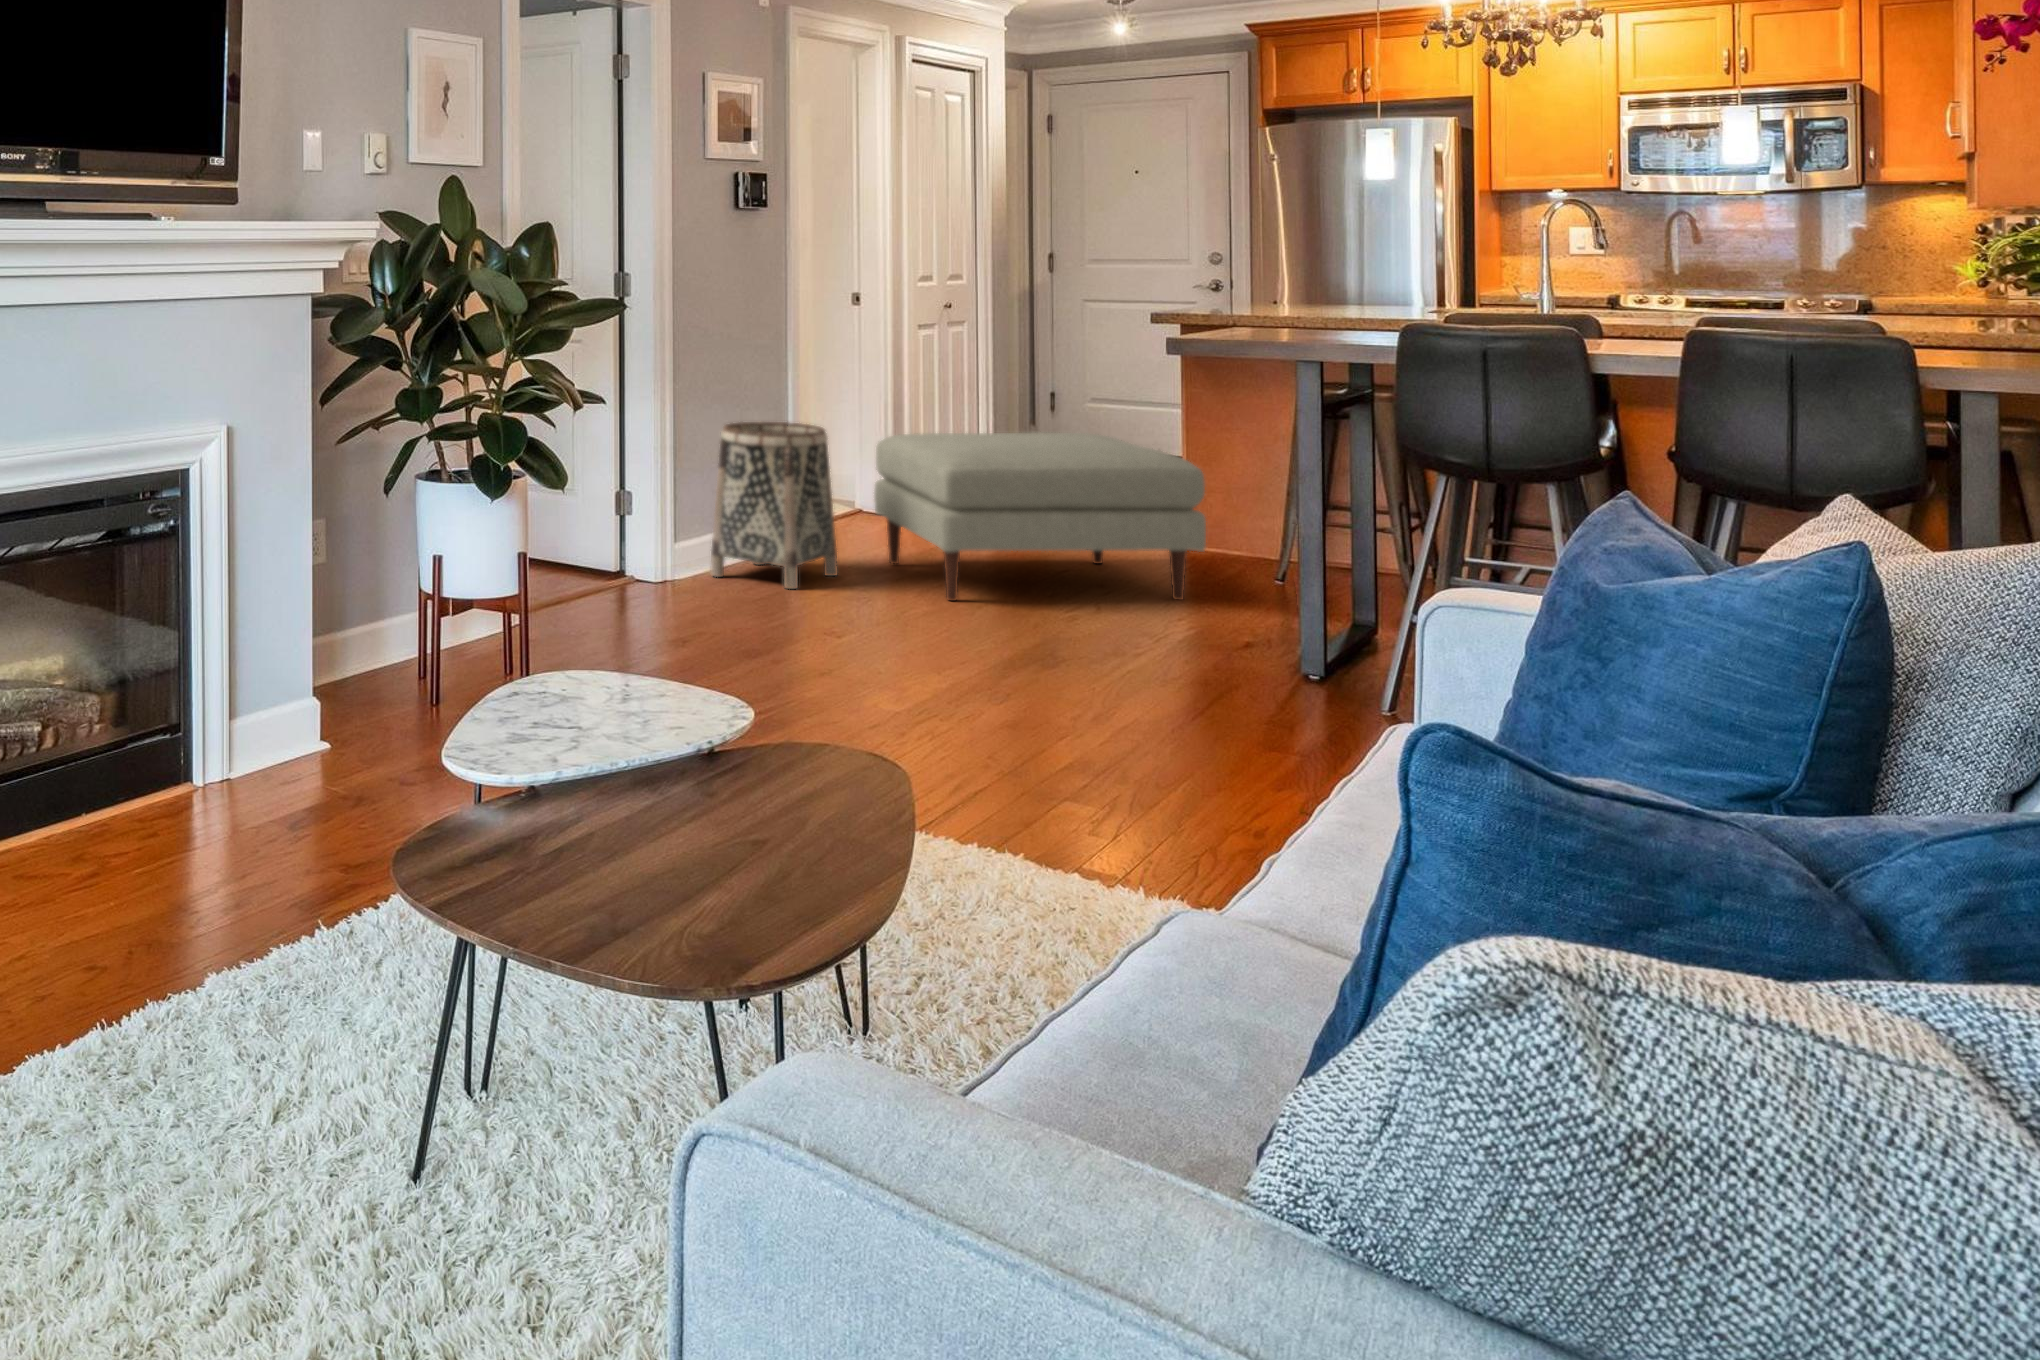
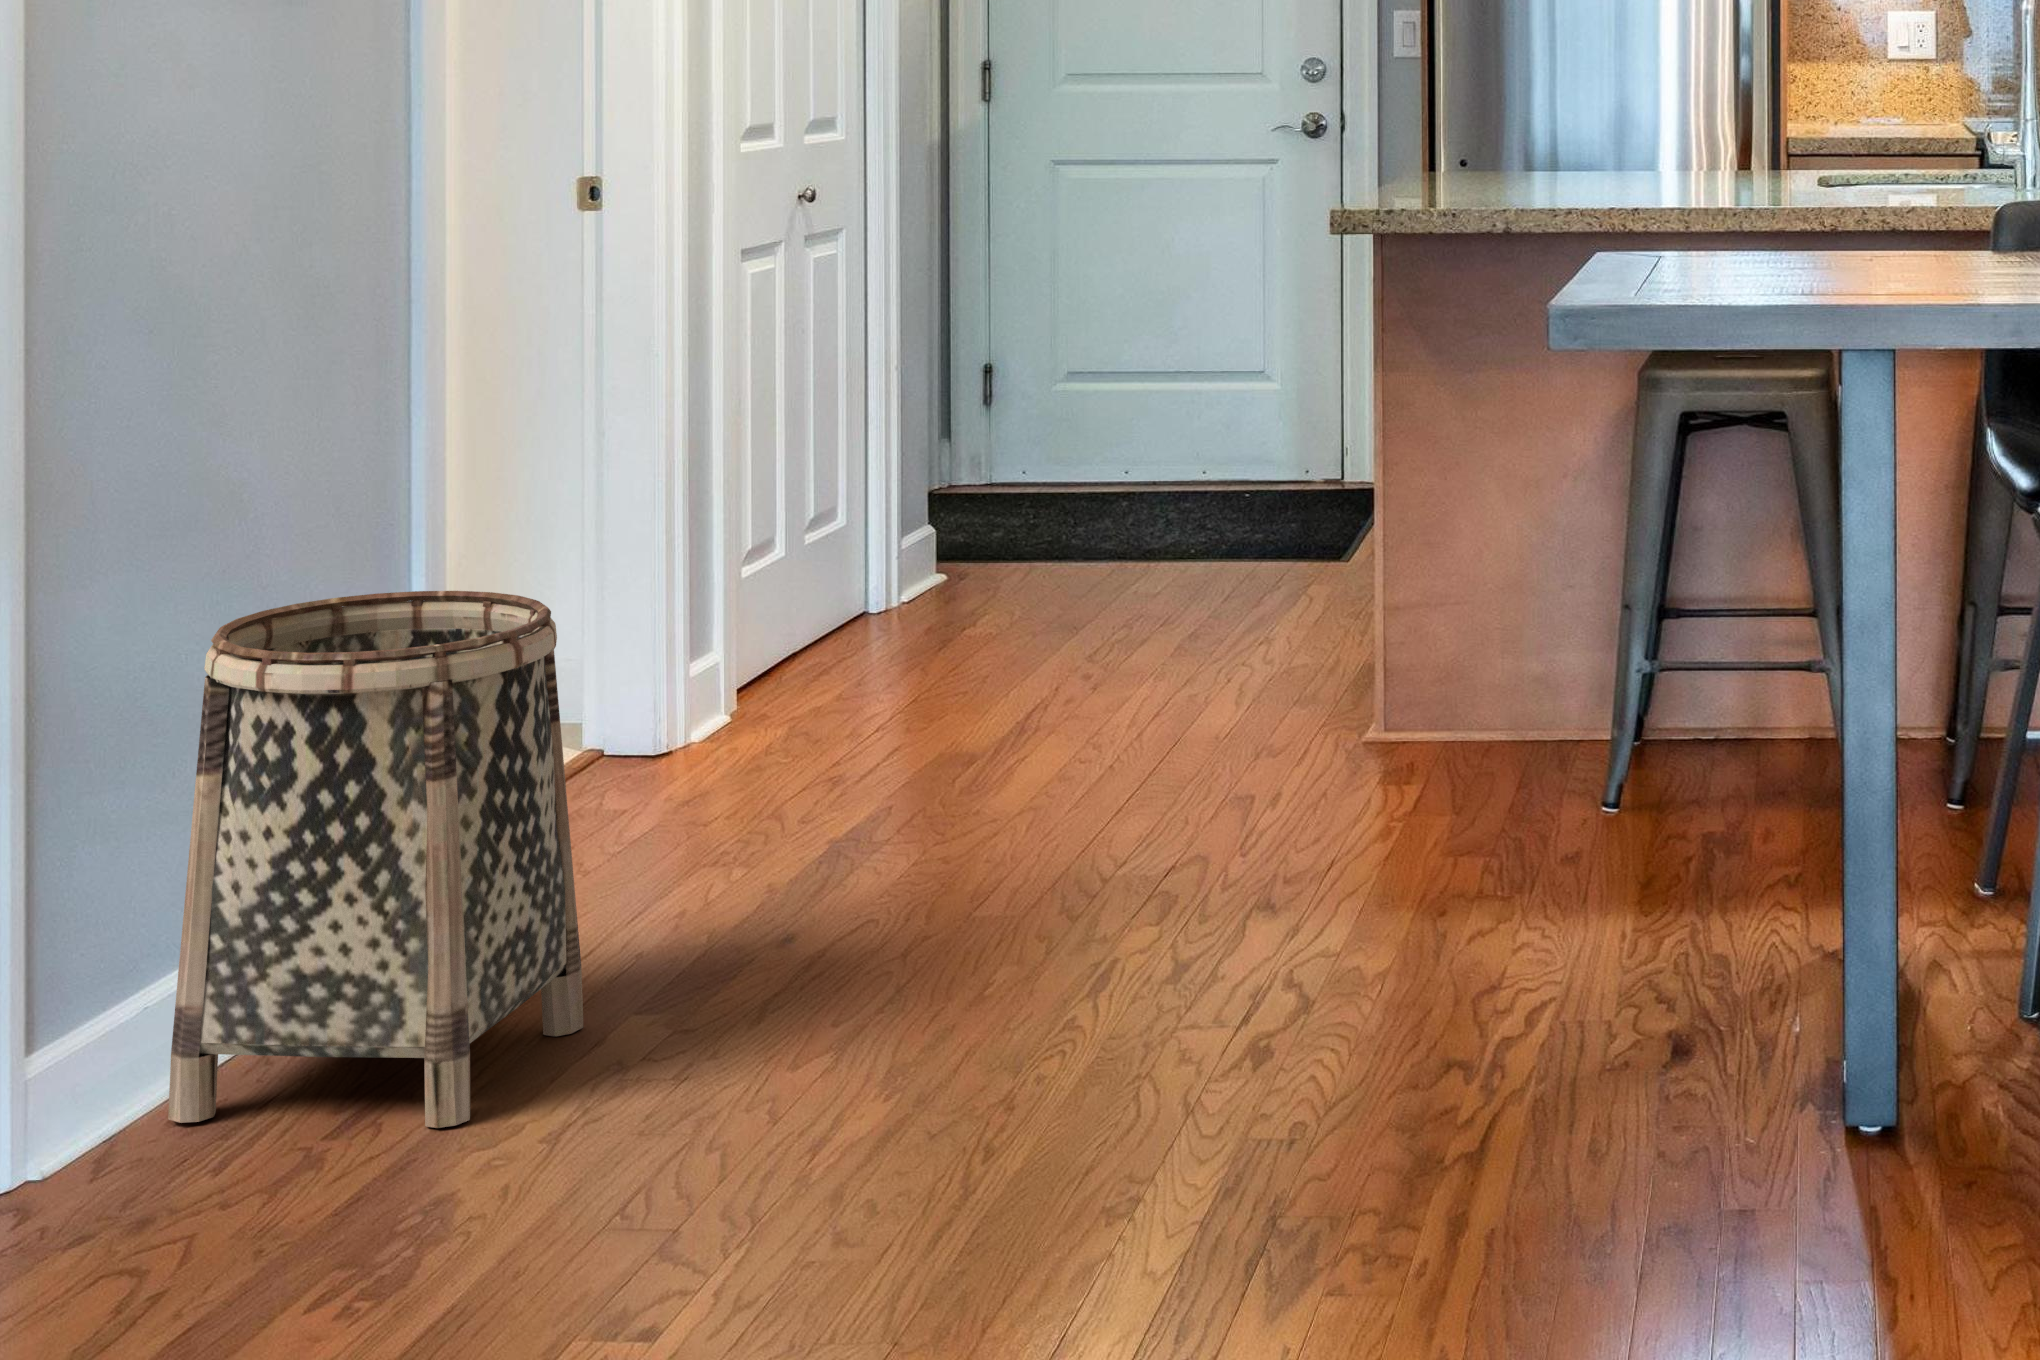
ottoman: present [874,432,1206,601] -> none [678,526,1517,1069]

